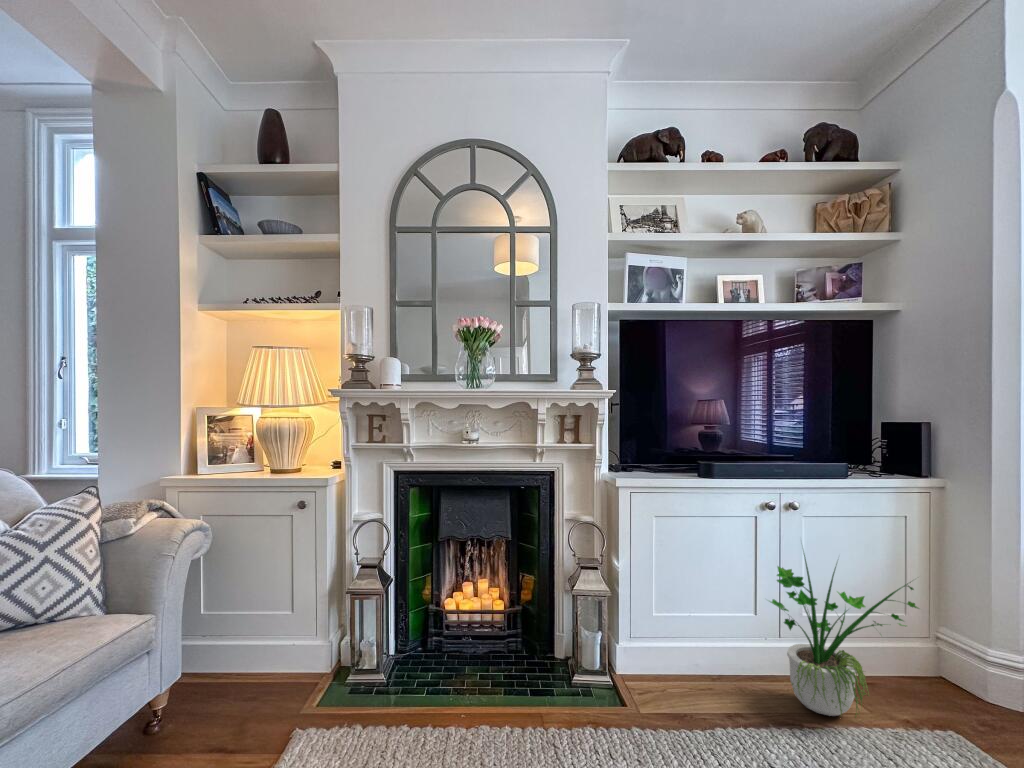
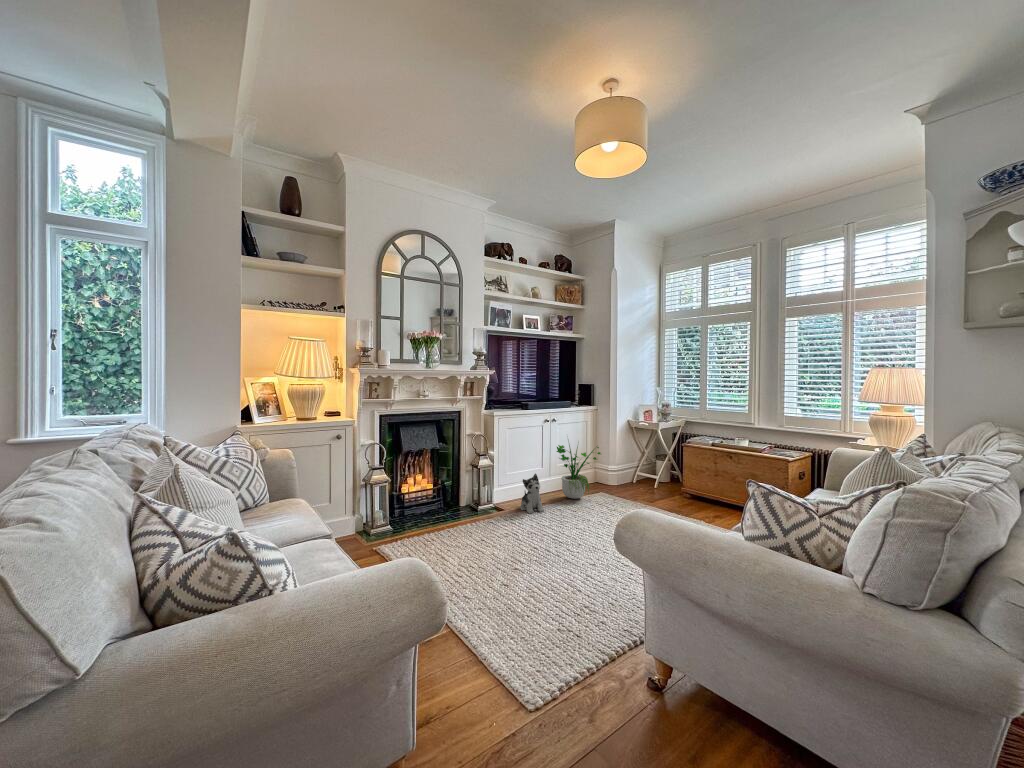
plush toy: none [653,631,710,733] -> present [520,474,544,514]

